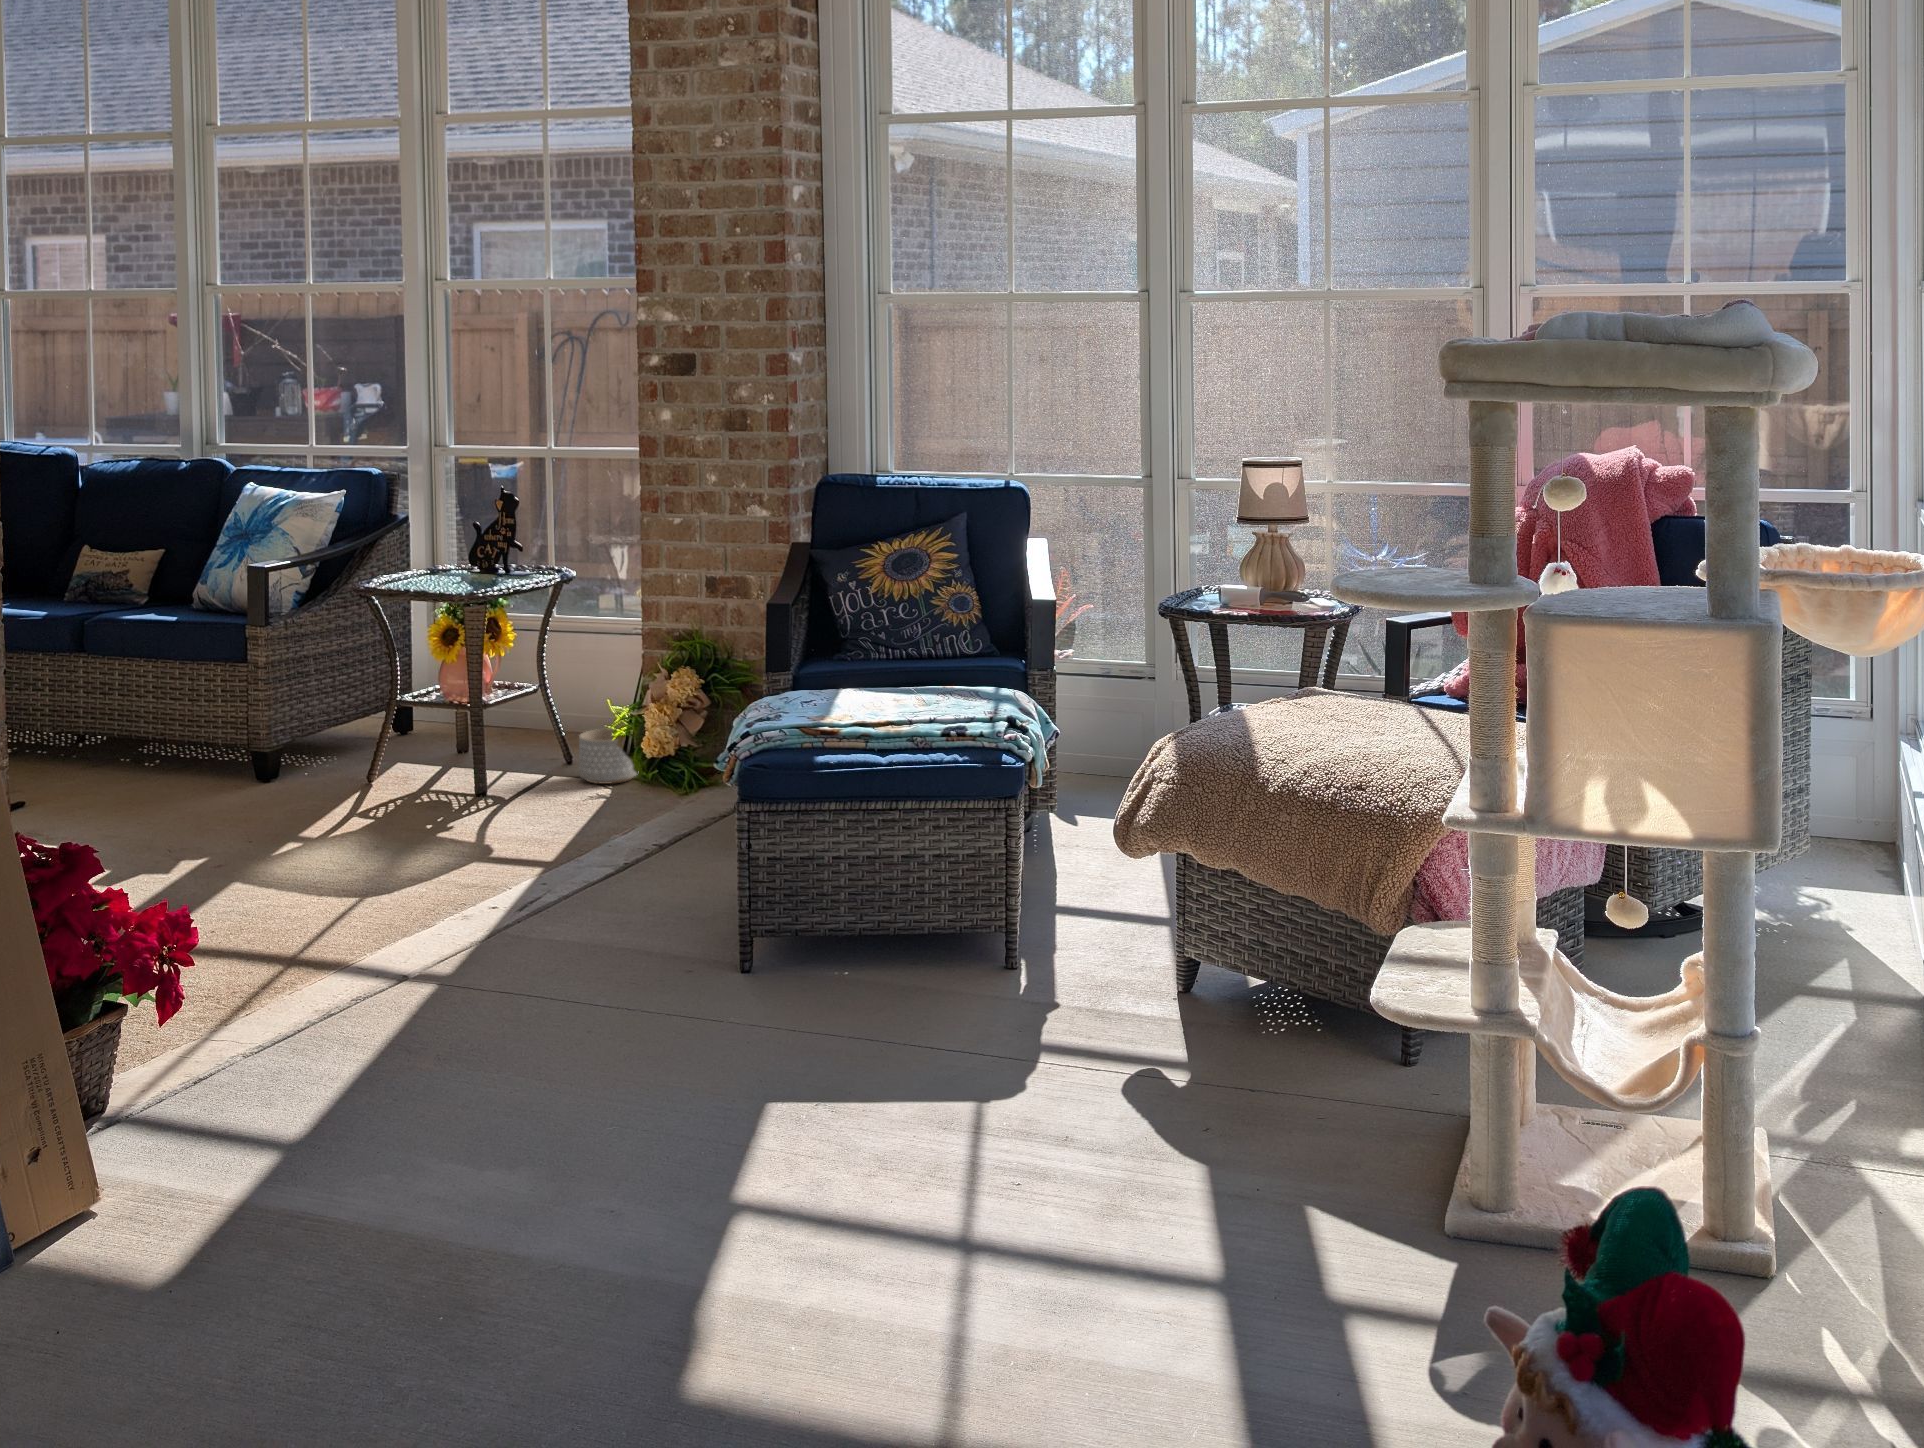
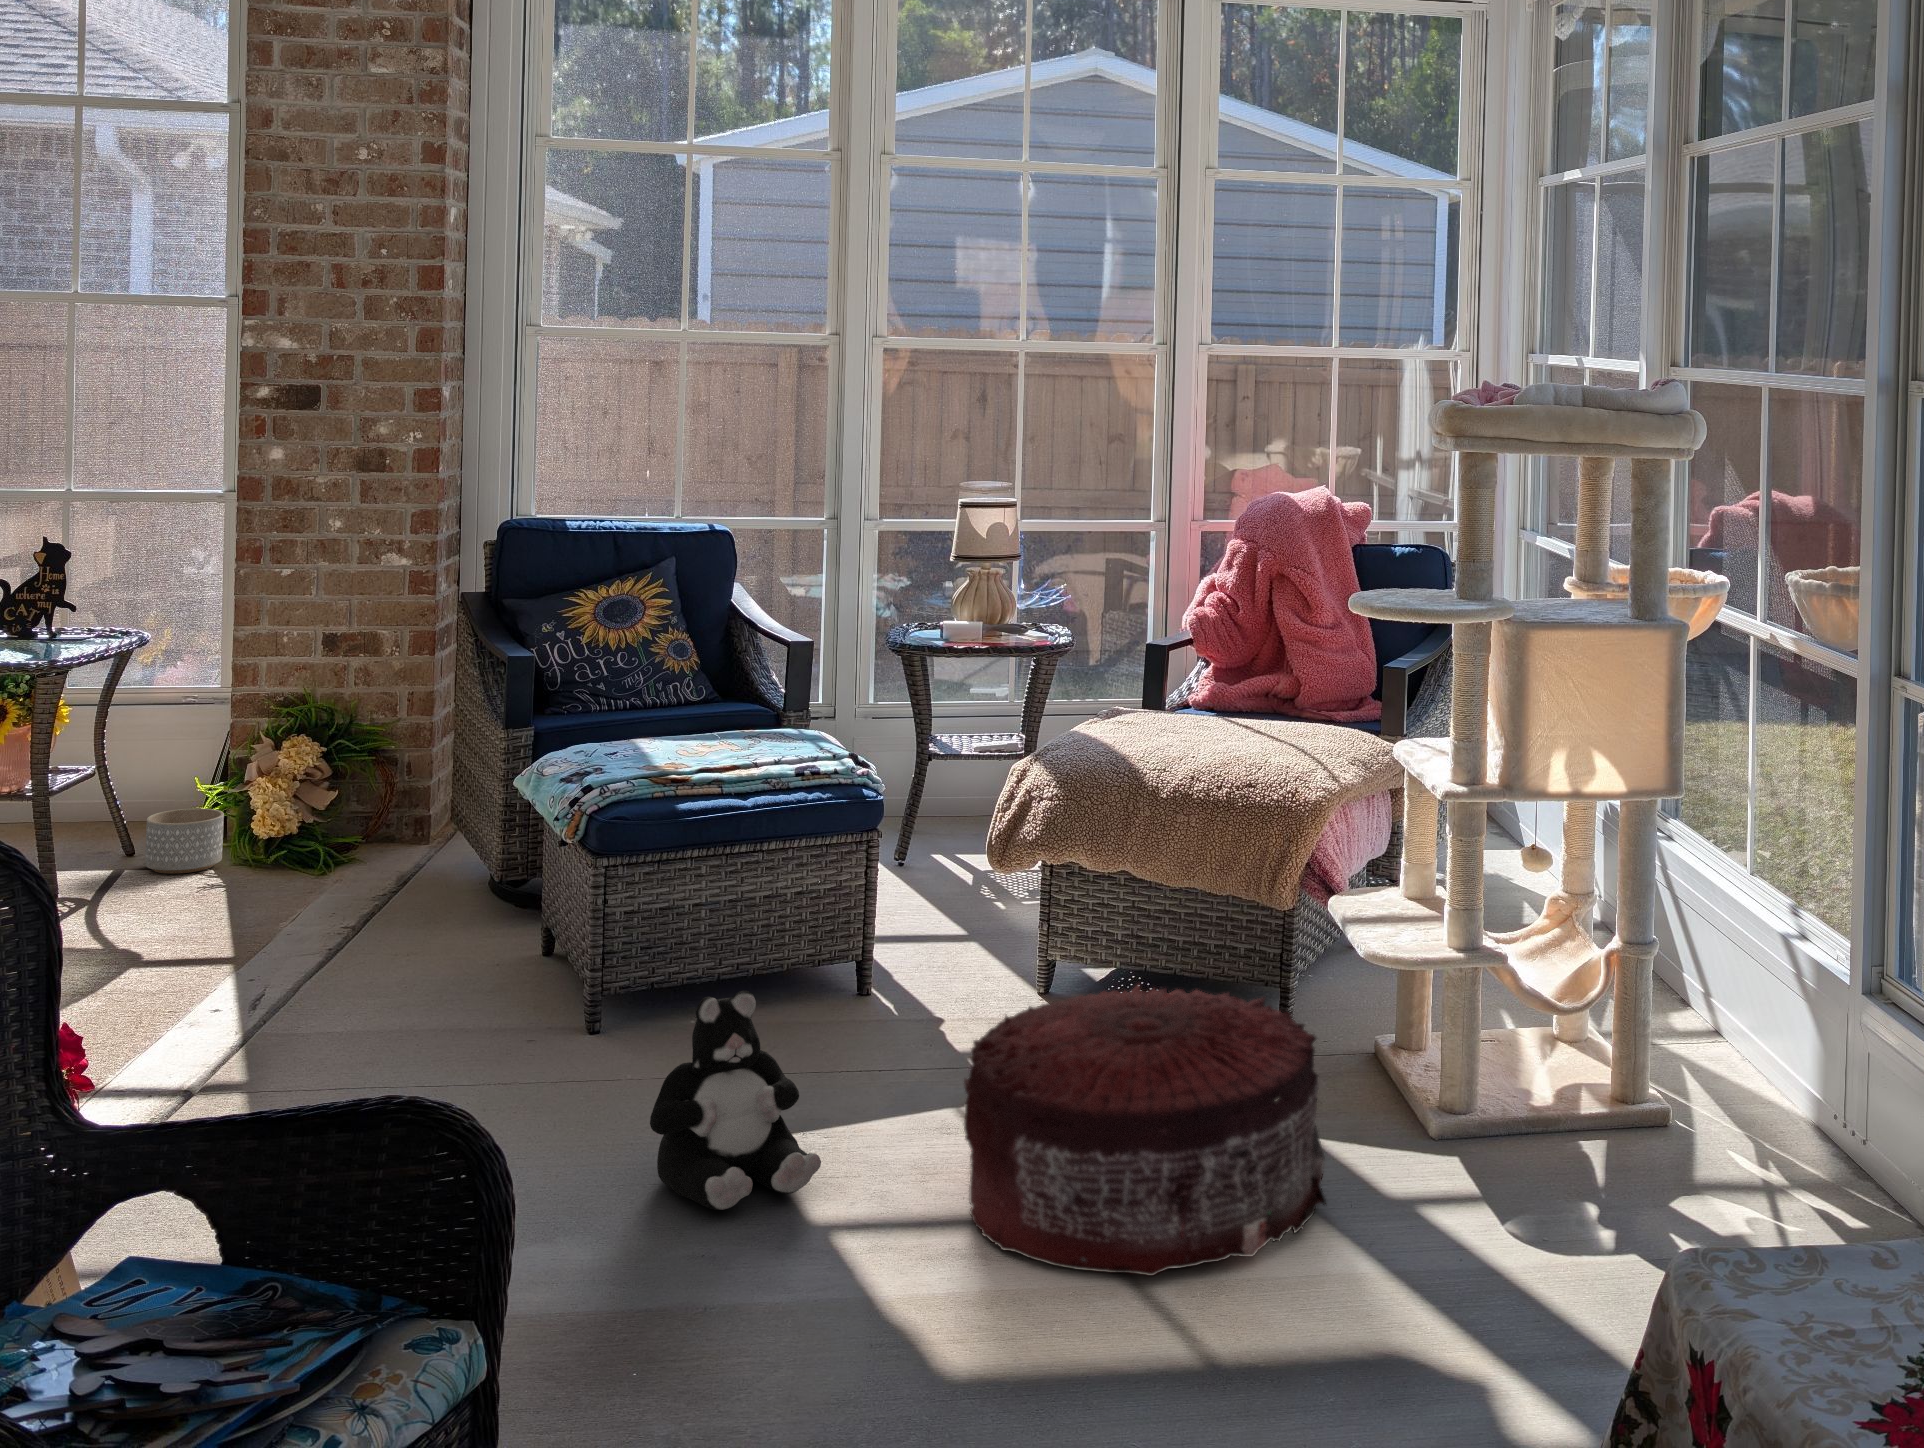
plush toy: none [623,942,769,1151] -> present [650,991,821,1210]
pouf: none [833,989,1216,1310] -> present [964,984,1326,1276]

